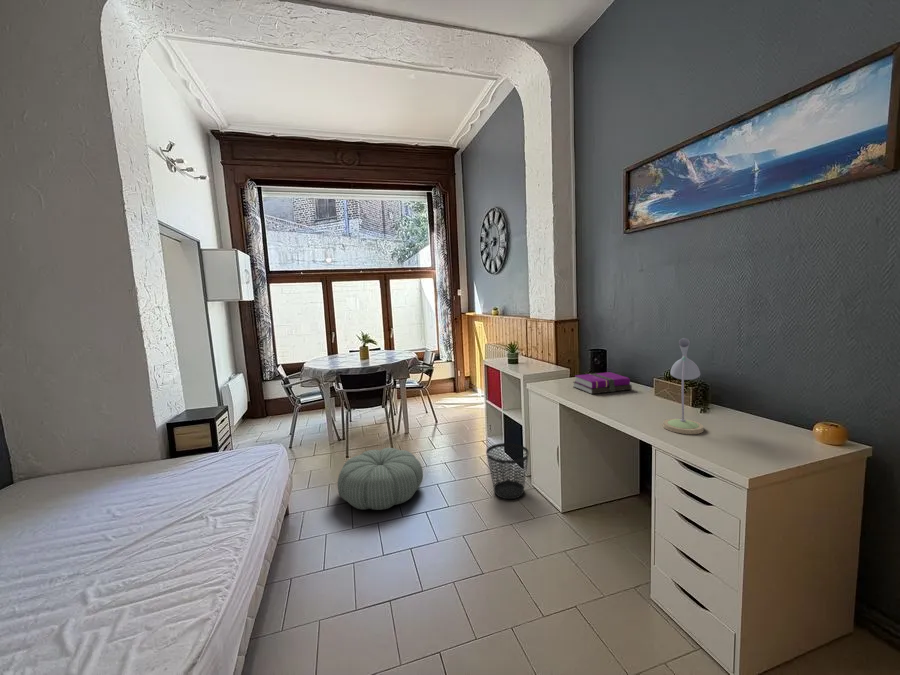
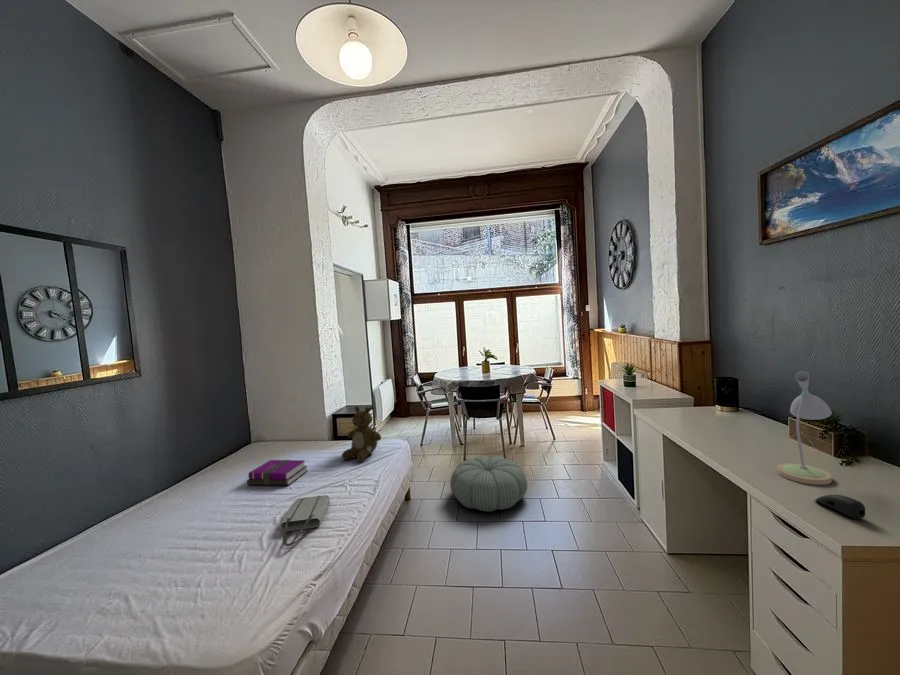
notebook: present [573,372,632,394] -> present [247,460,307,485]
teddy bear: none [192,407,250,479] -> present [342,407,381,462]
computer mouse: none [703,440,744,458] -> present [815,495,865,519]
wastebasket: present [486,443,529,499] -> none [590,467,637,526]
tote bag: none [109,532,187,621] -> present [280,495,330,546]

